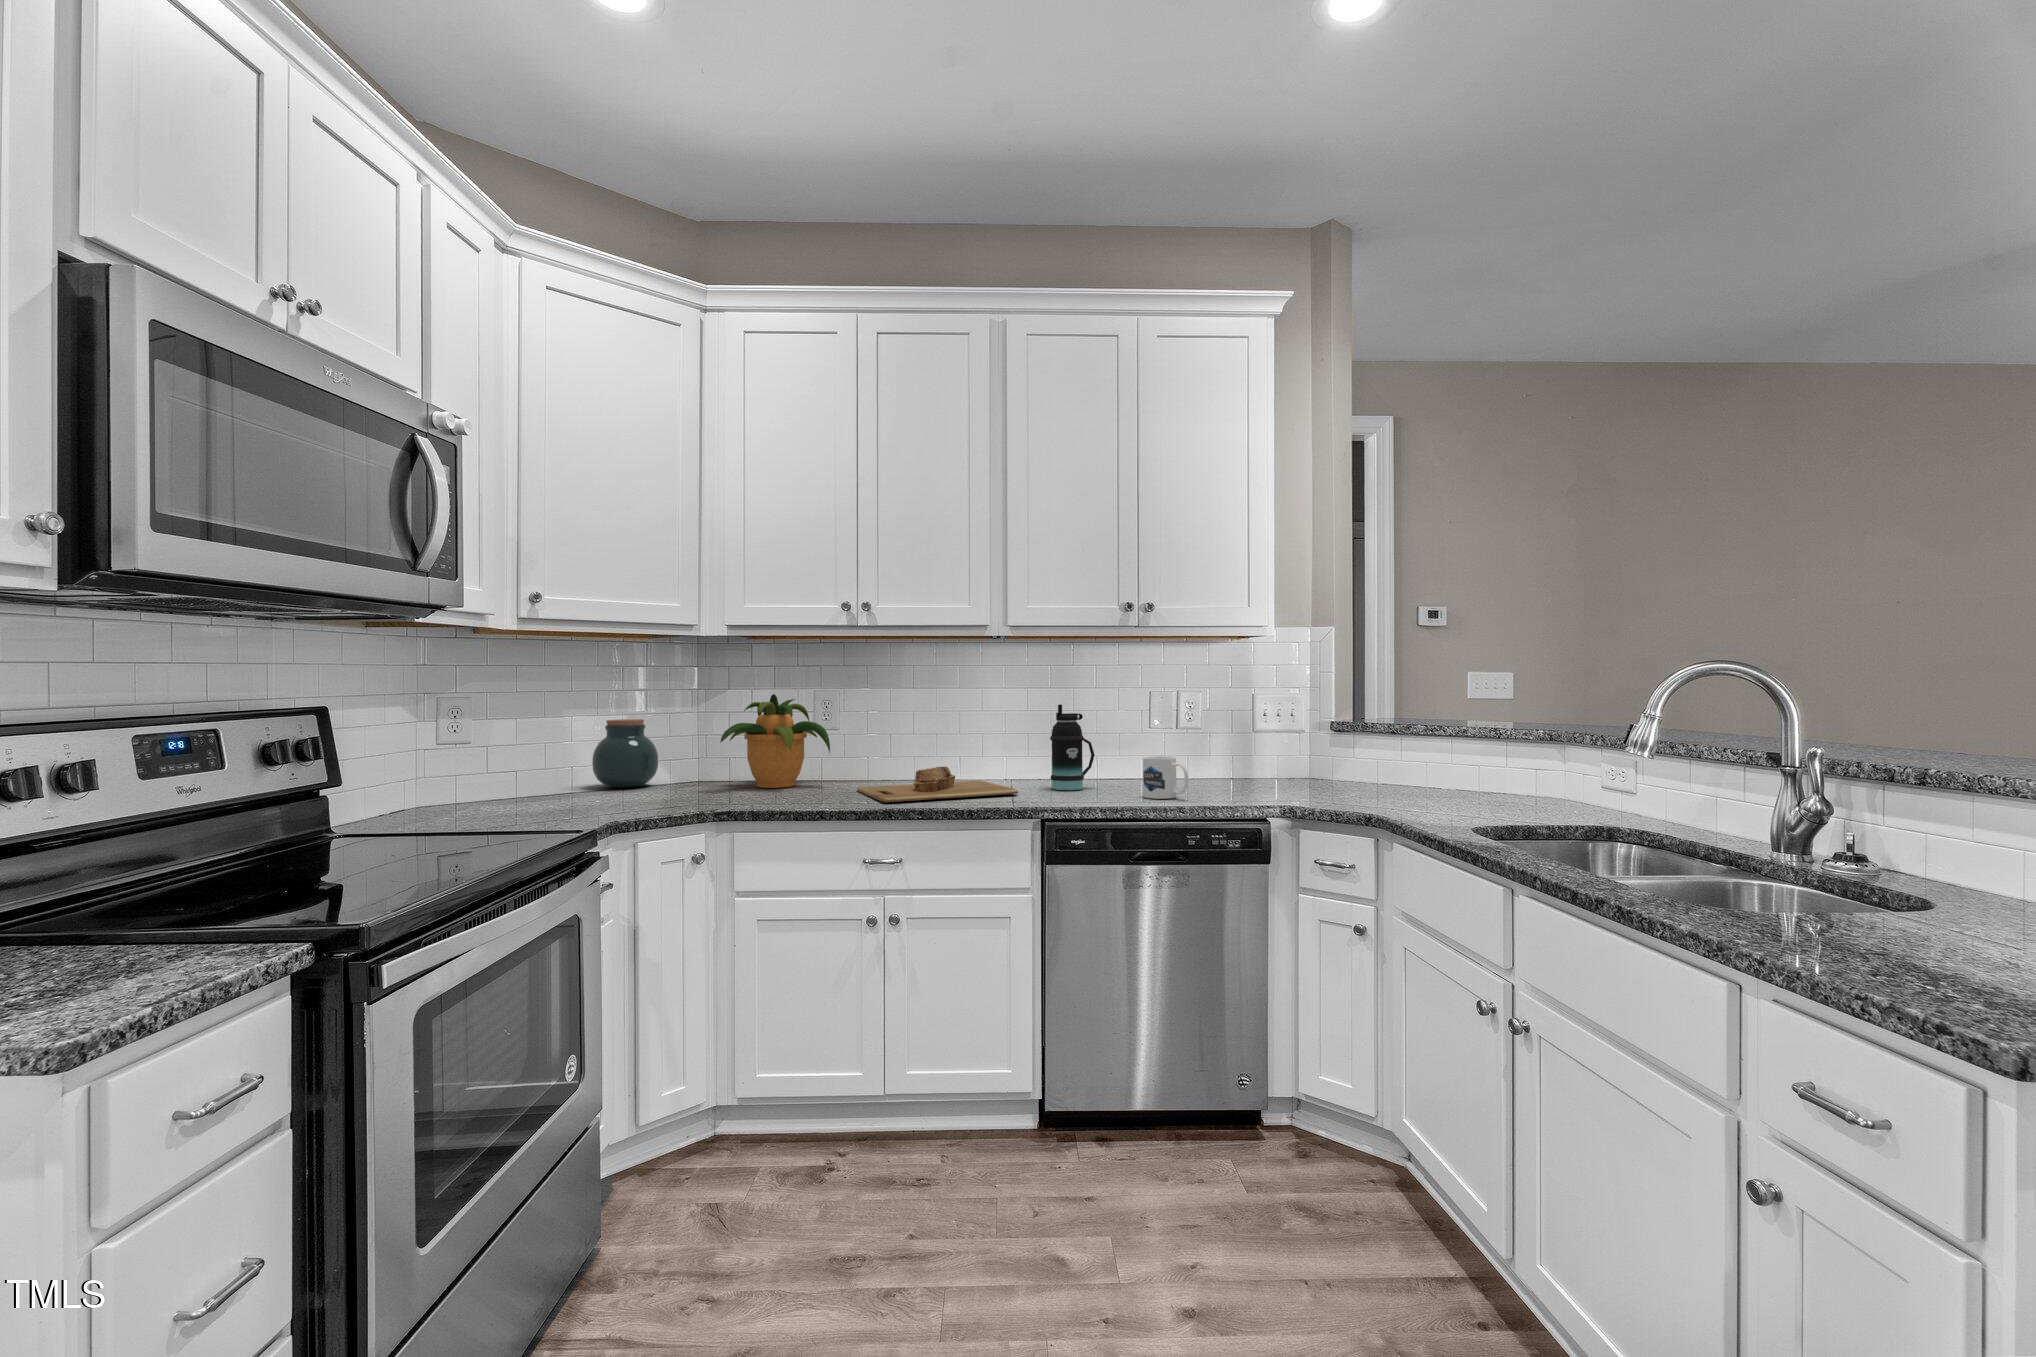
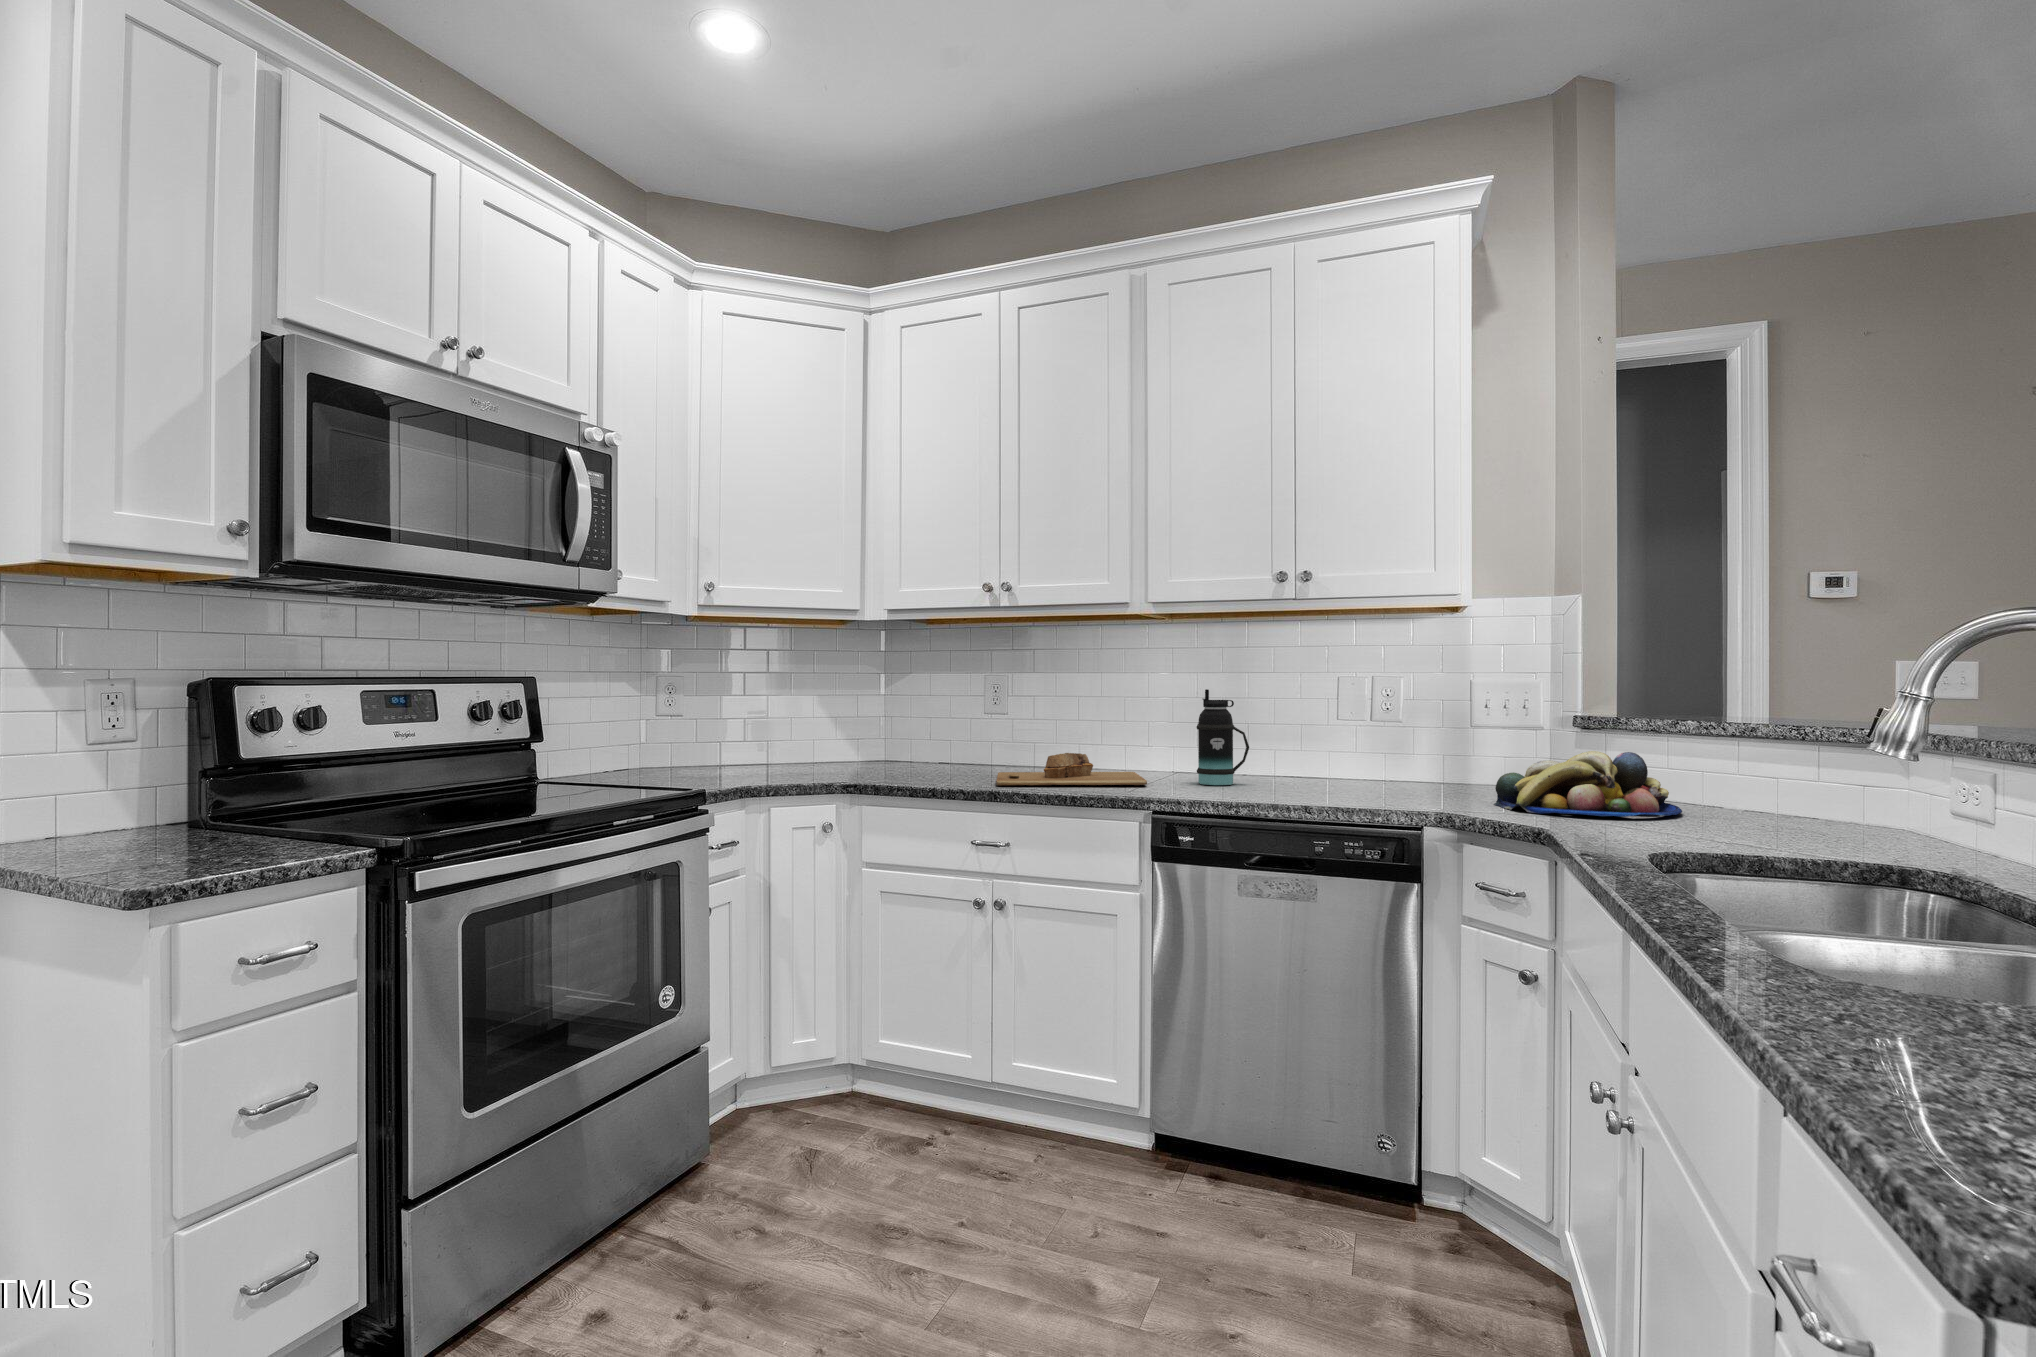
potted plant: present [721,694,830,788] -> none [875,677,983,769]
jar: present [592,719,658,787] -> none [782,701,839,763]
fruit bowl: none [1306,750,1439,802] -> present [1494,751,1682,817]
mug: present [1143,756,1188,799] -> none [1282,749,1328,798]

